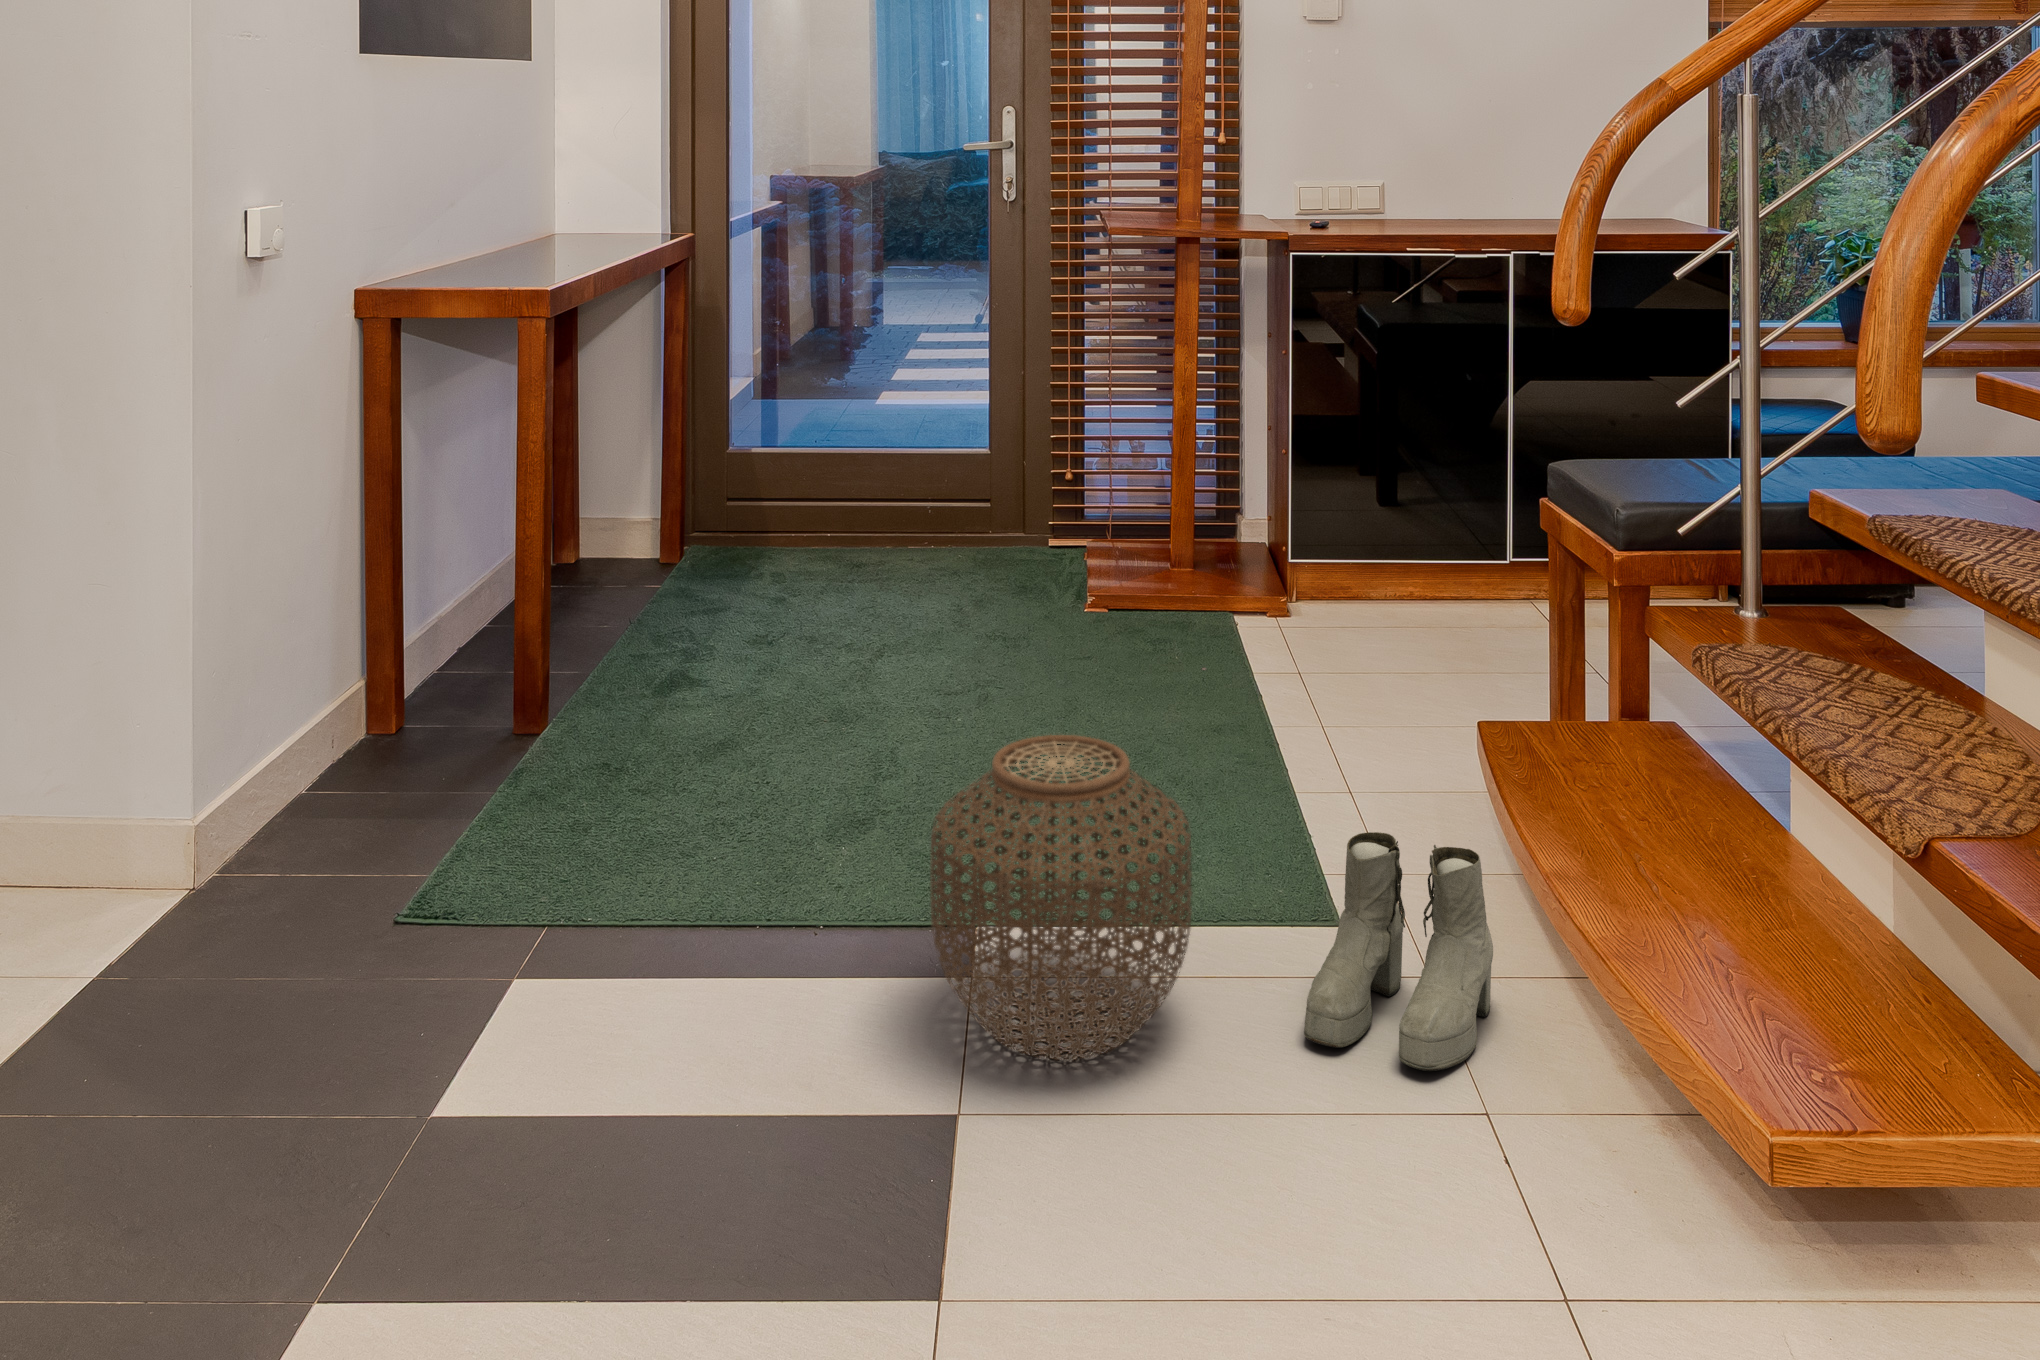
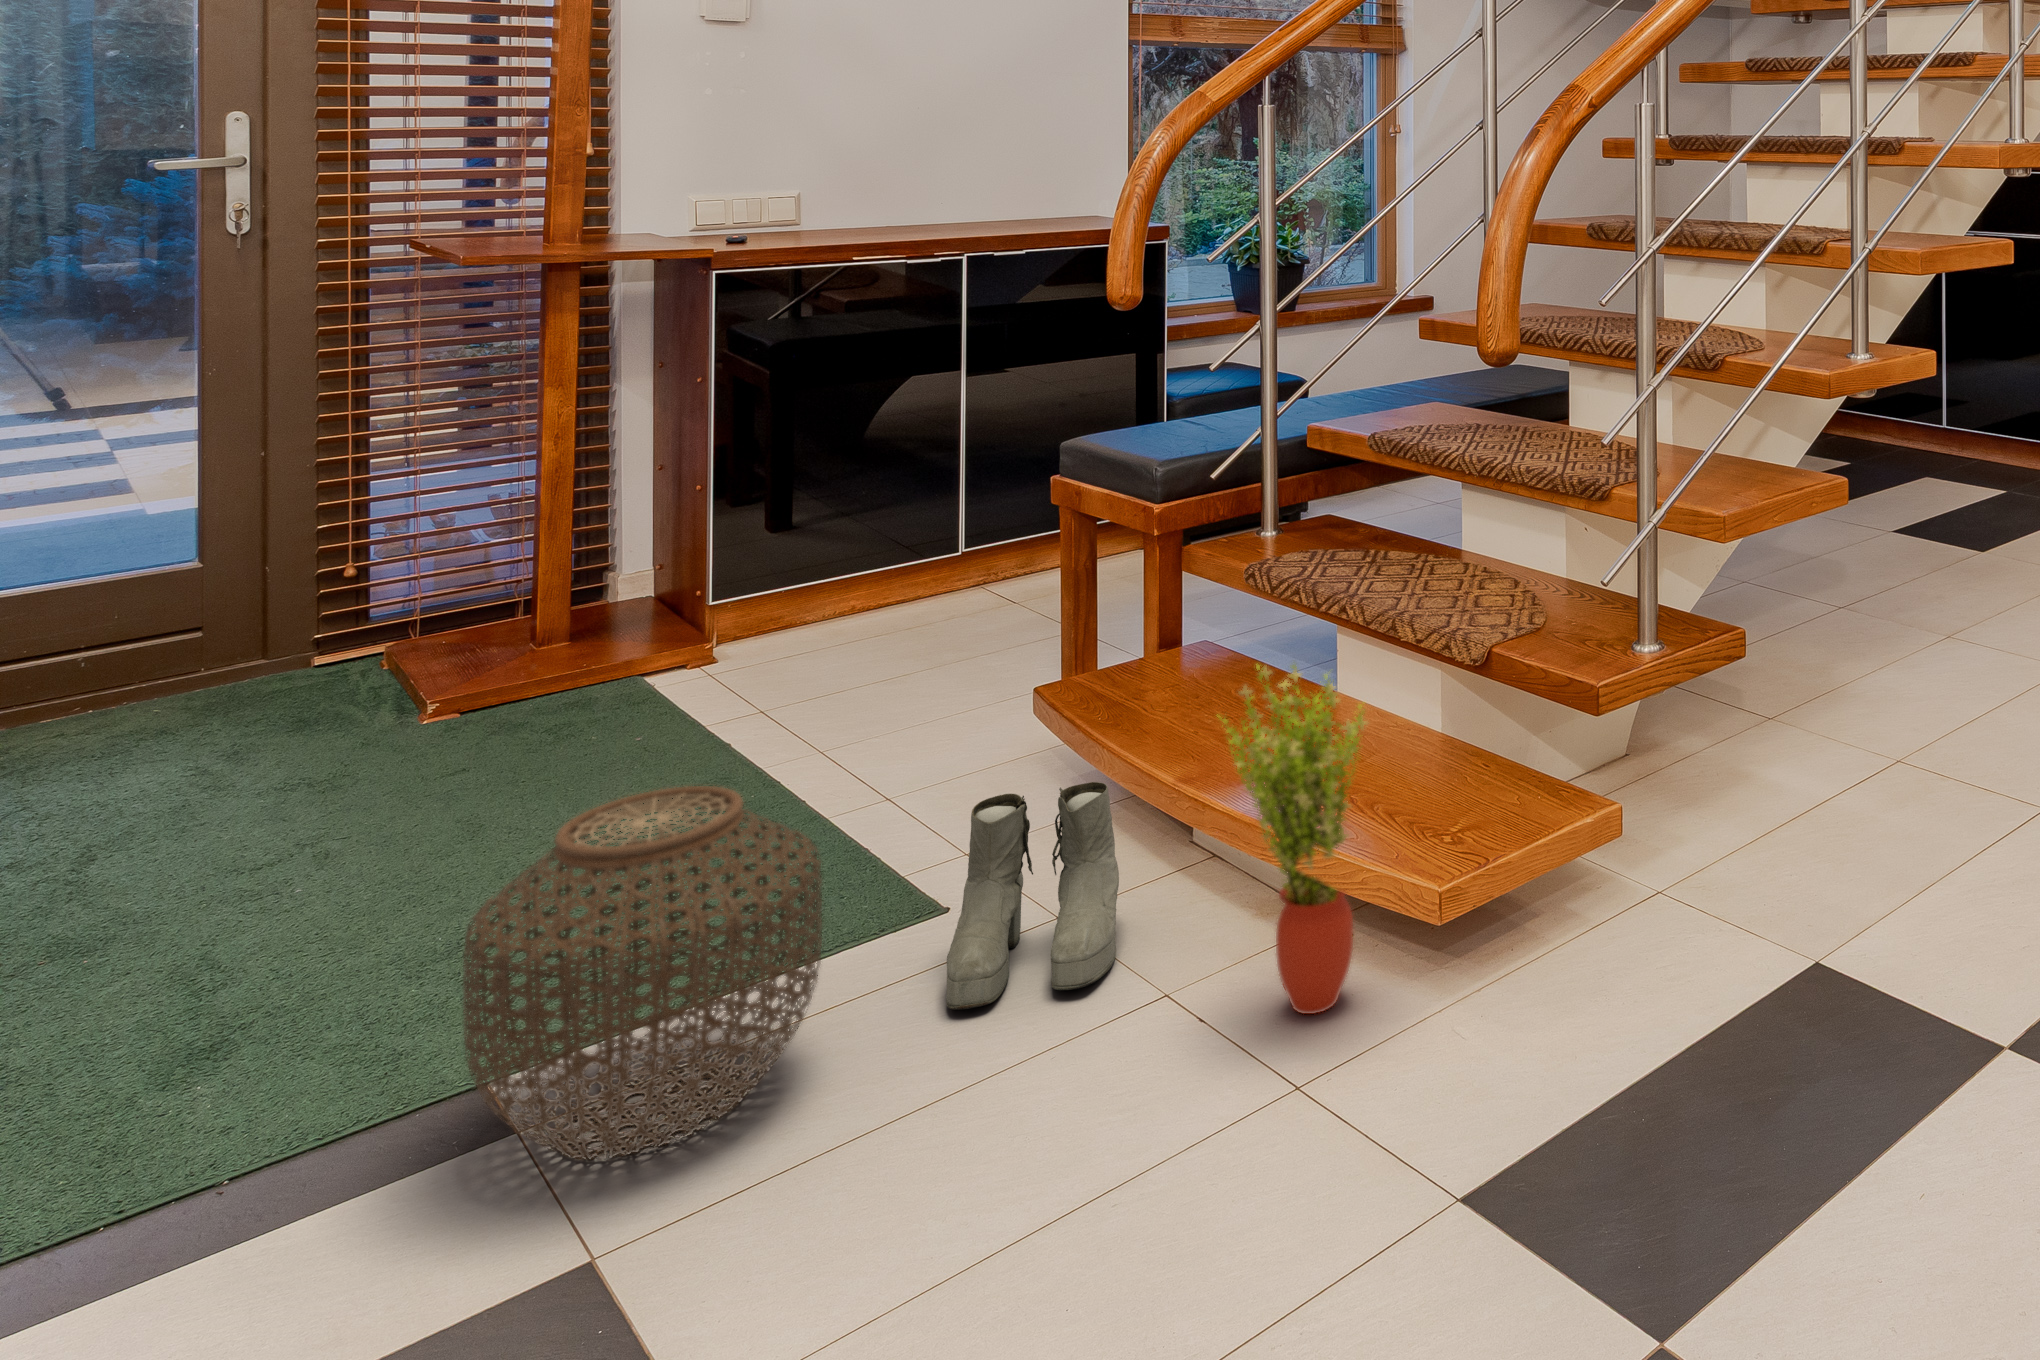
potted plant: none [1541,775,1723,1225] -> present [1217,665,1367,1014]

